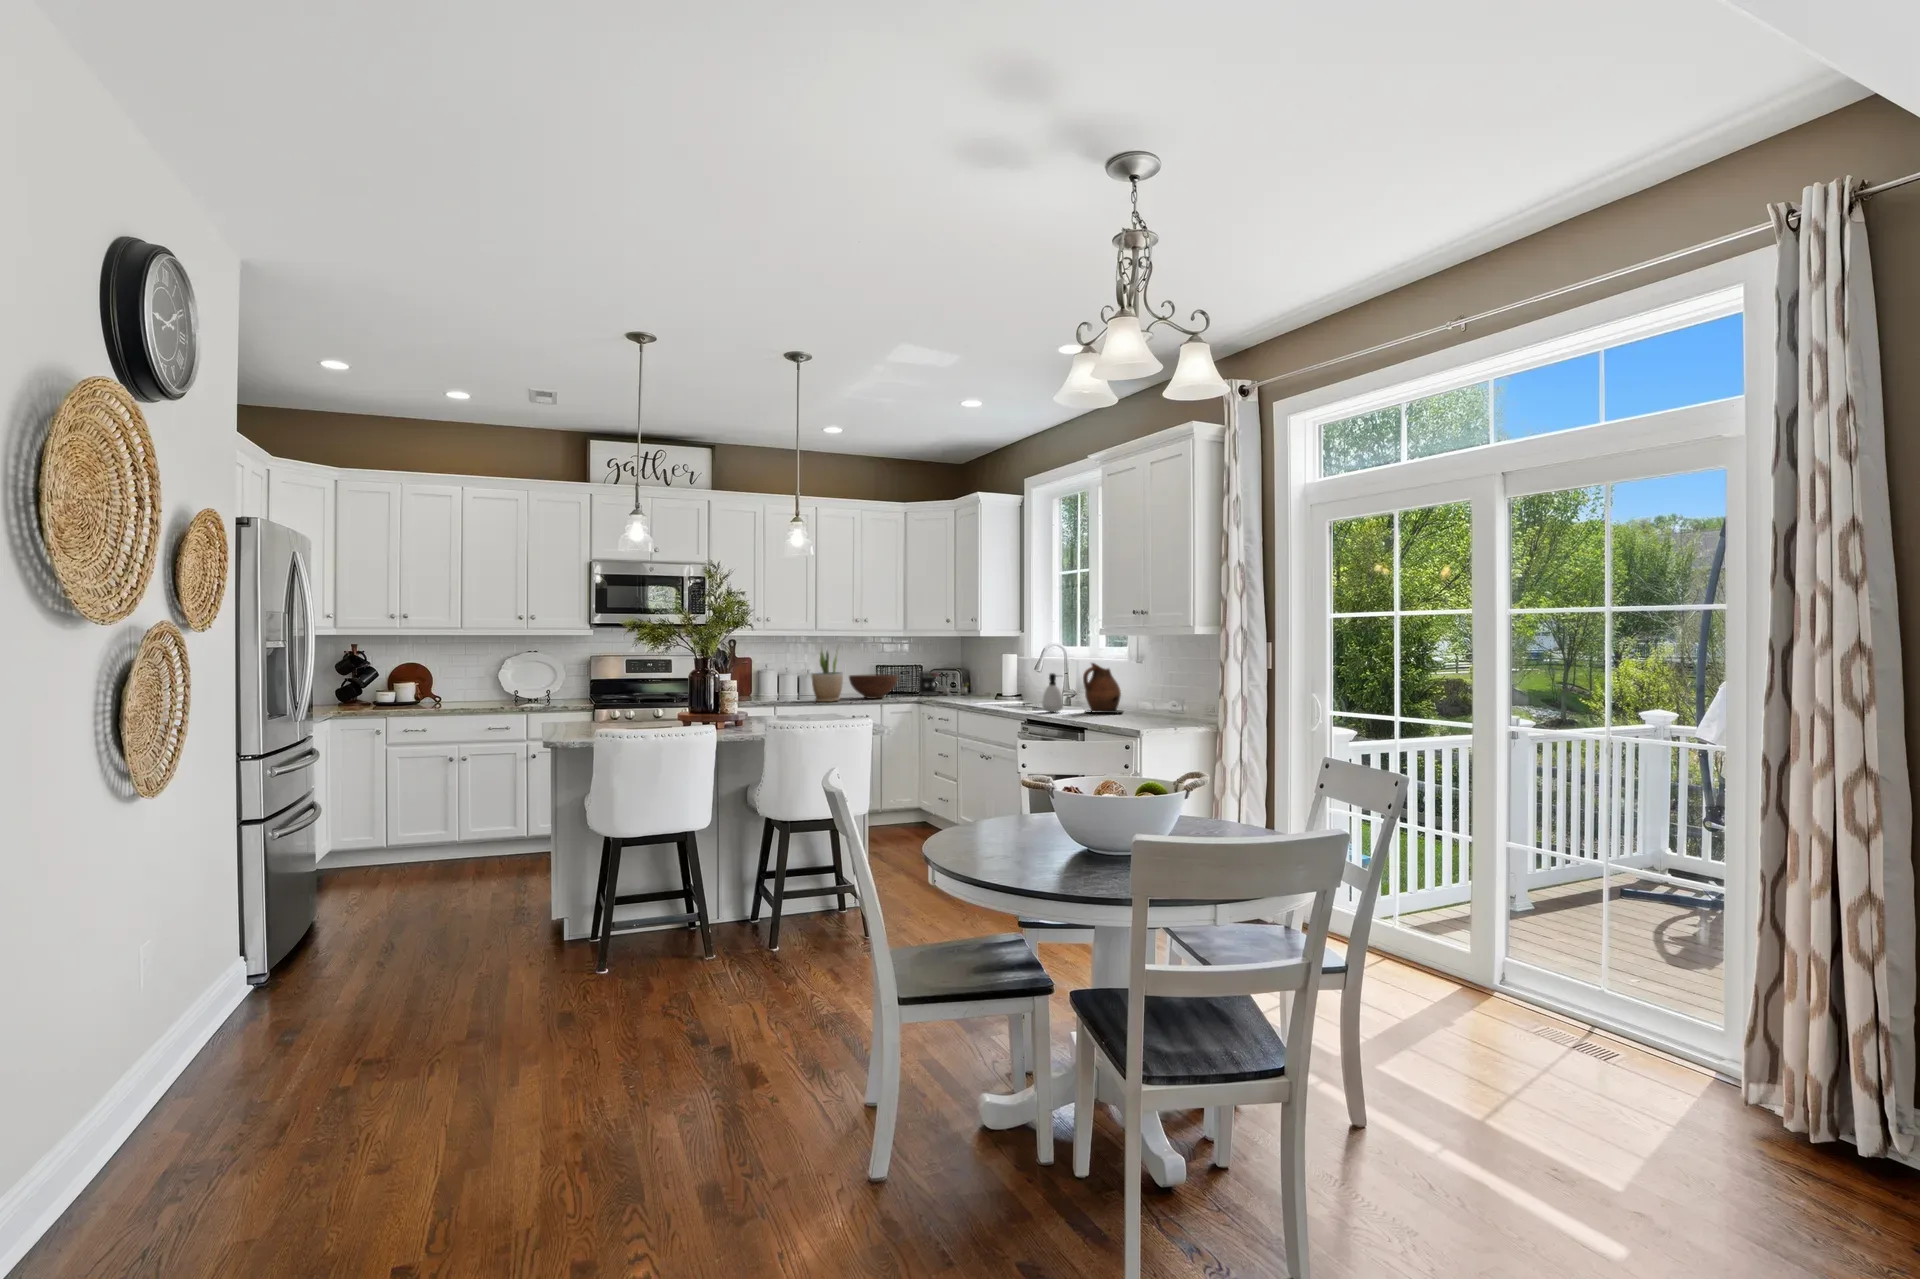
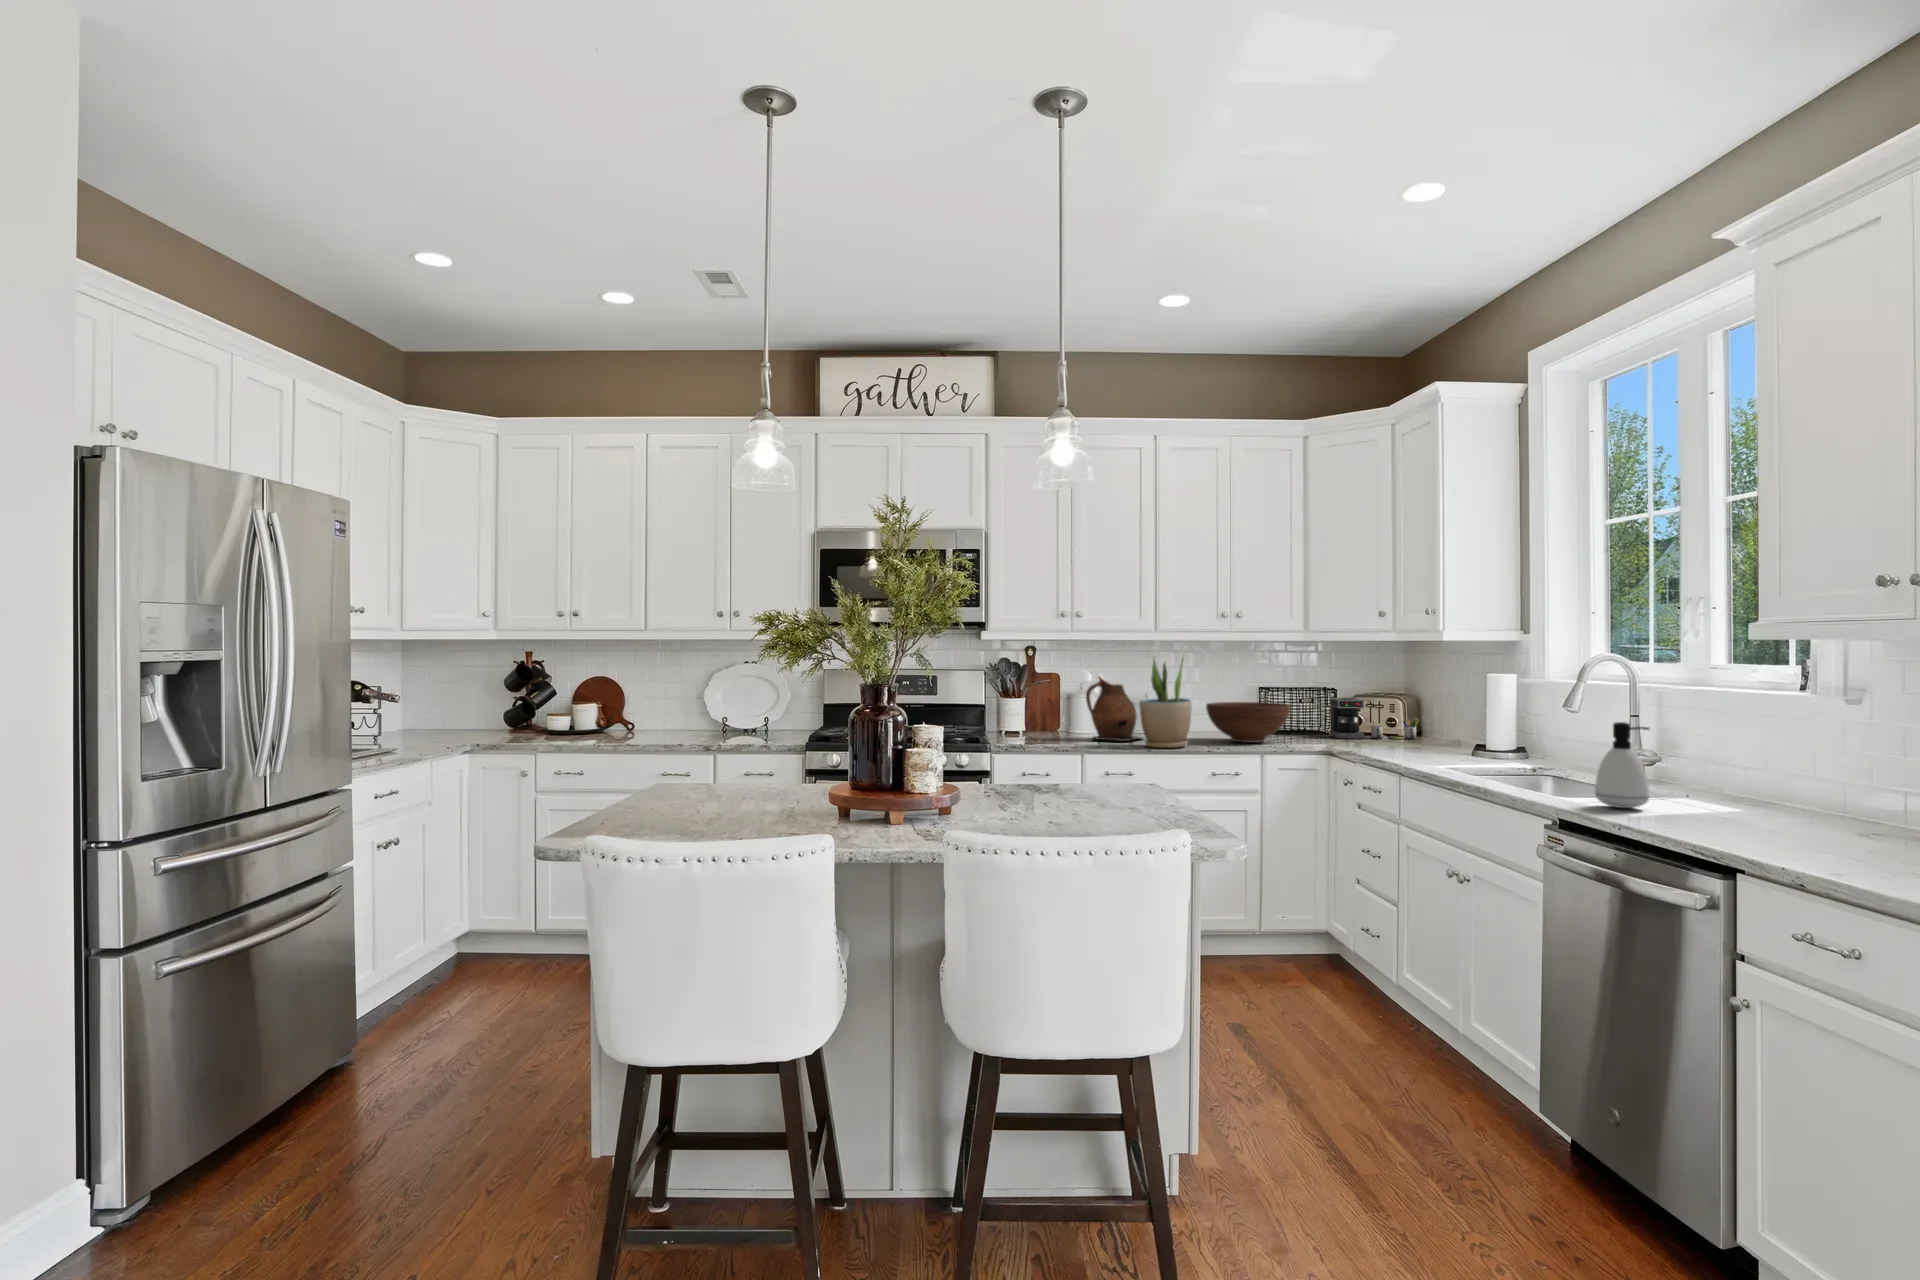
ceramic pitcher: present [1083,663,1122,713] -> present [1086,677,1142,741]

